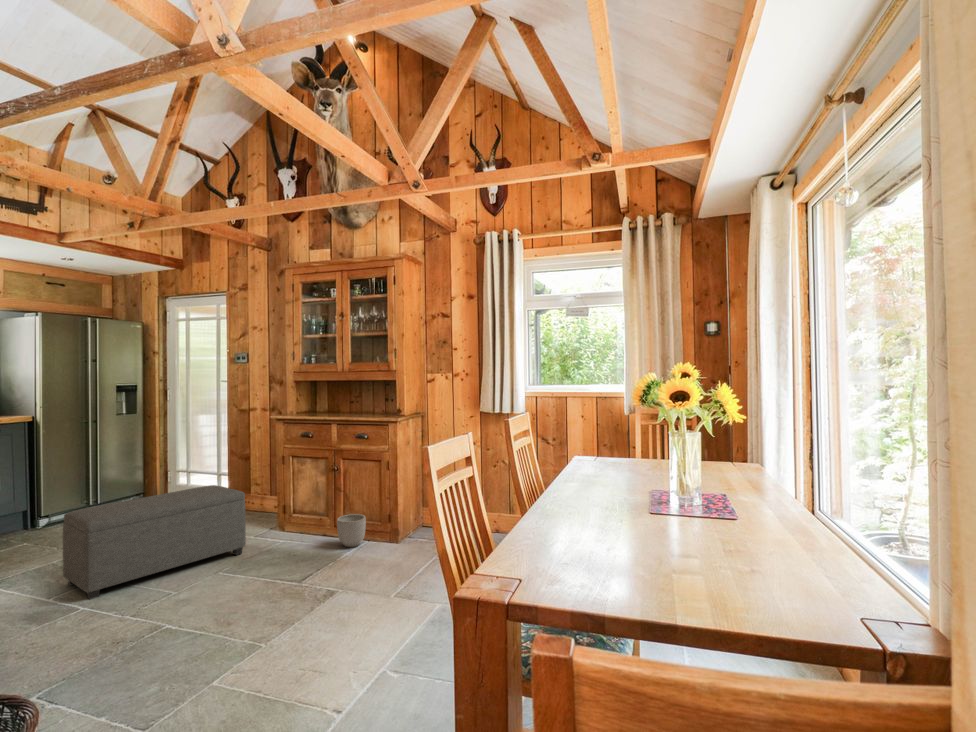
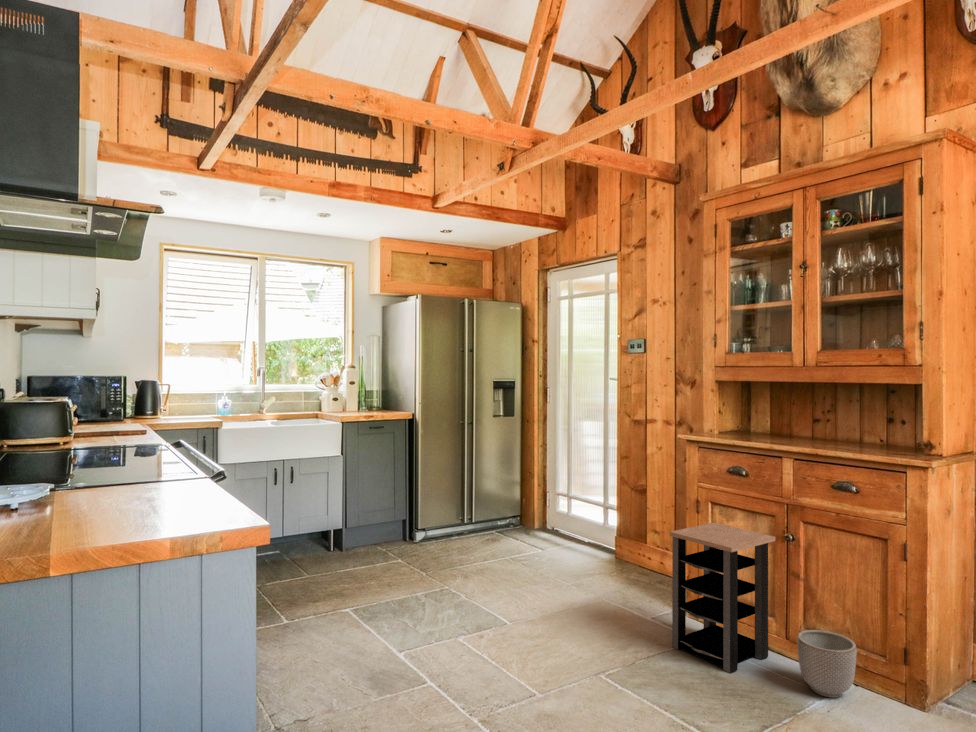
side table: none [264,467,327,550] -> present [670,523,775,673]
ottoman: present [63,485,246,599] -> none [419,533,641,678]

